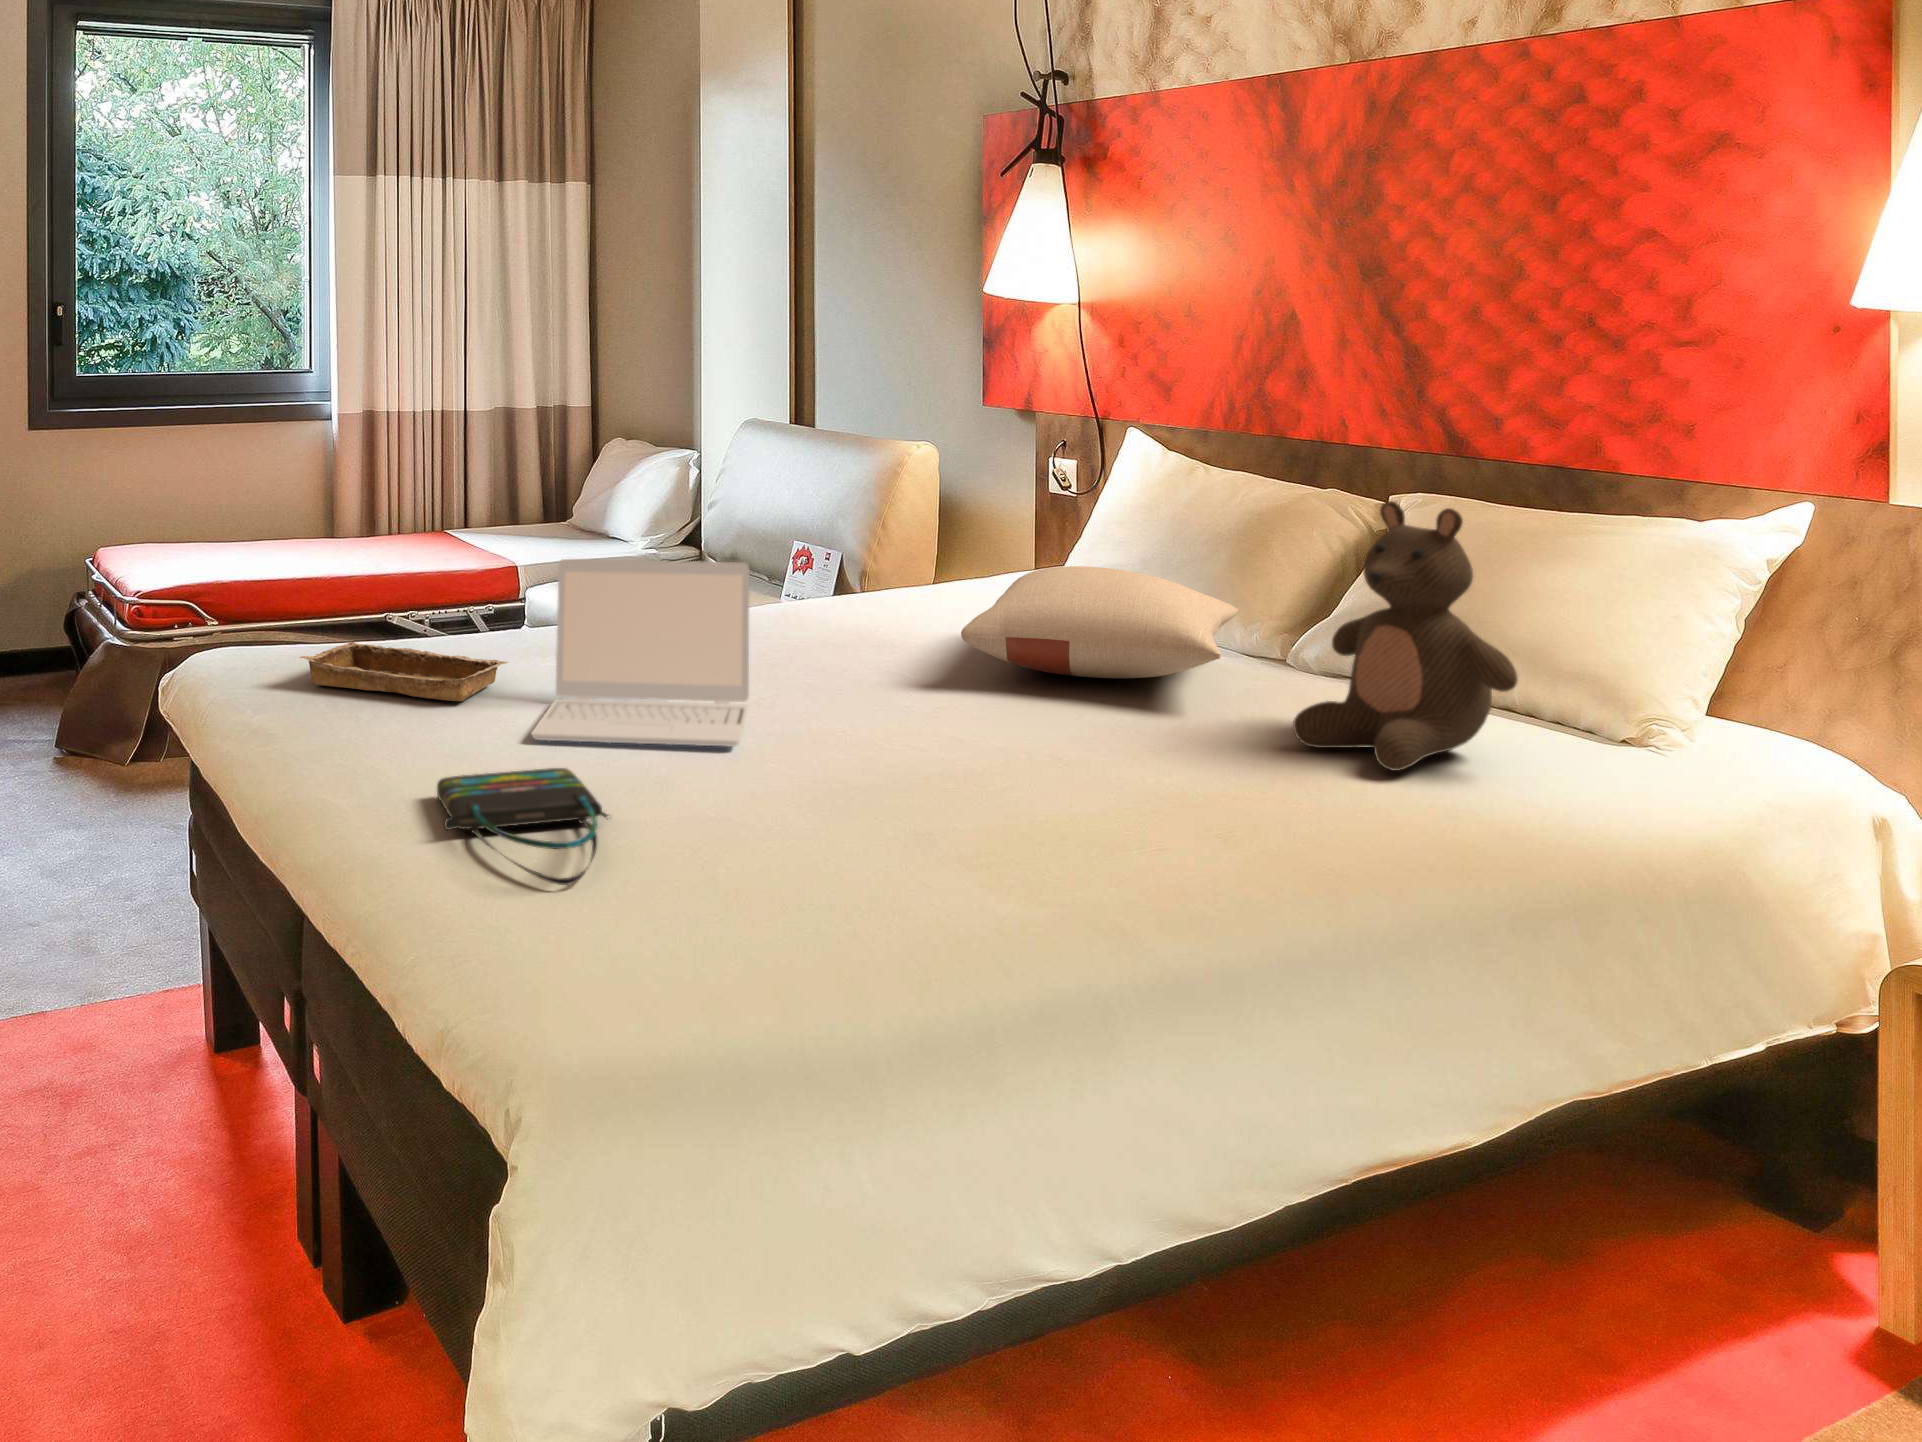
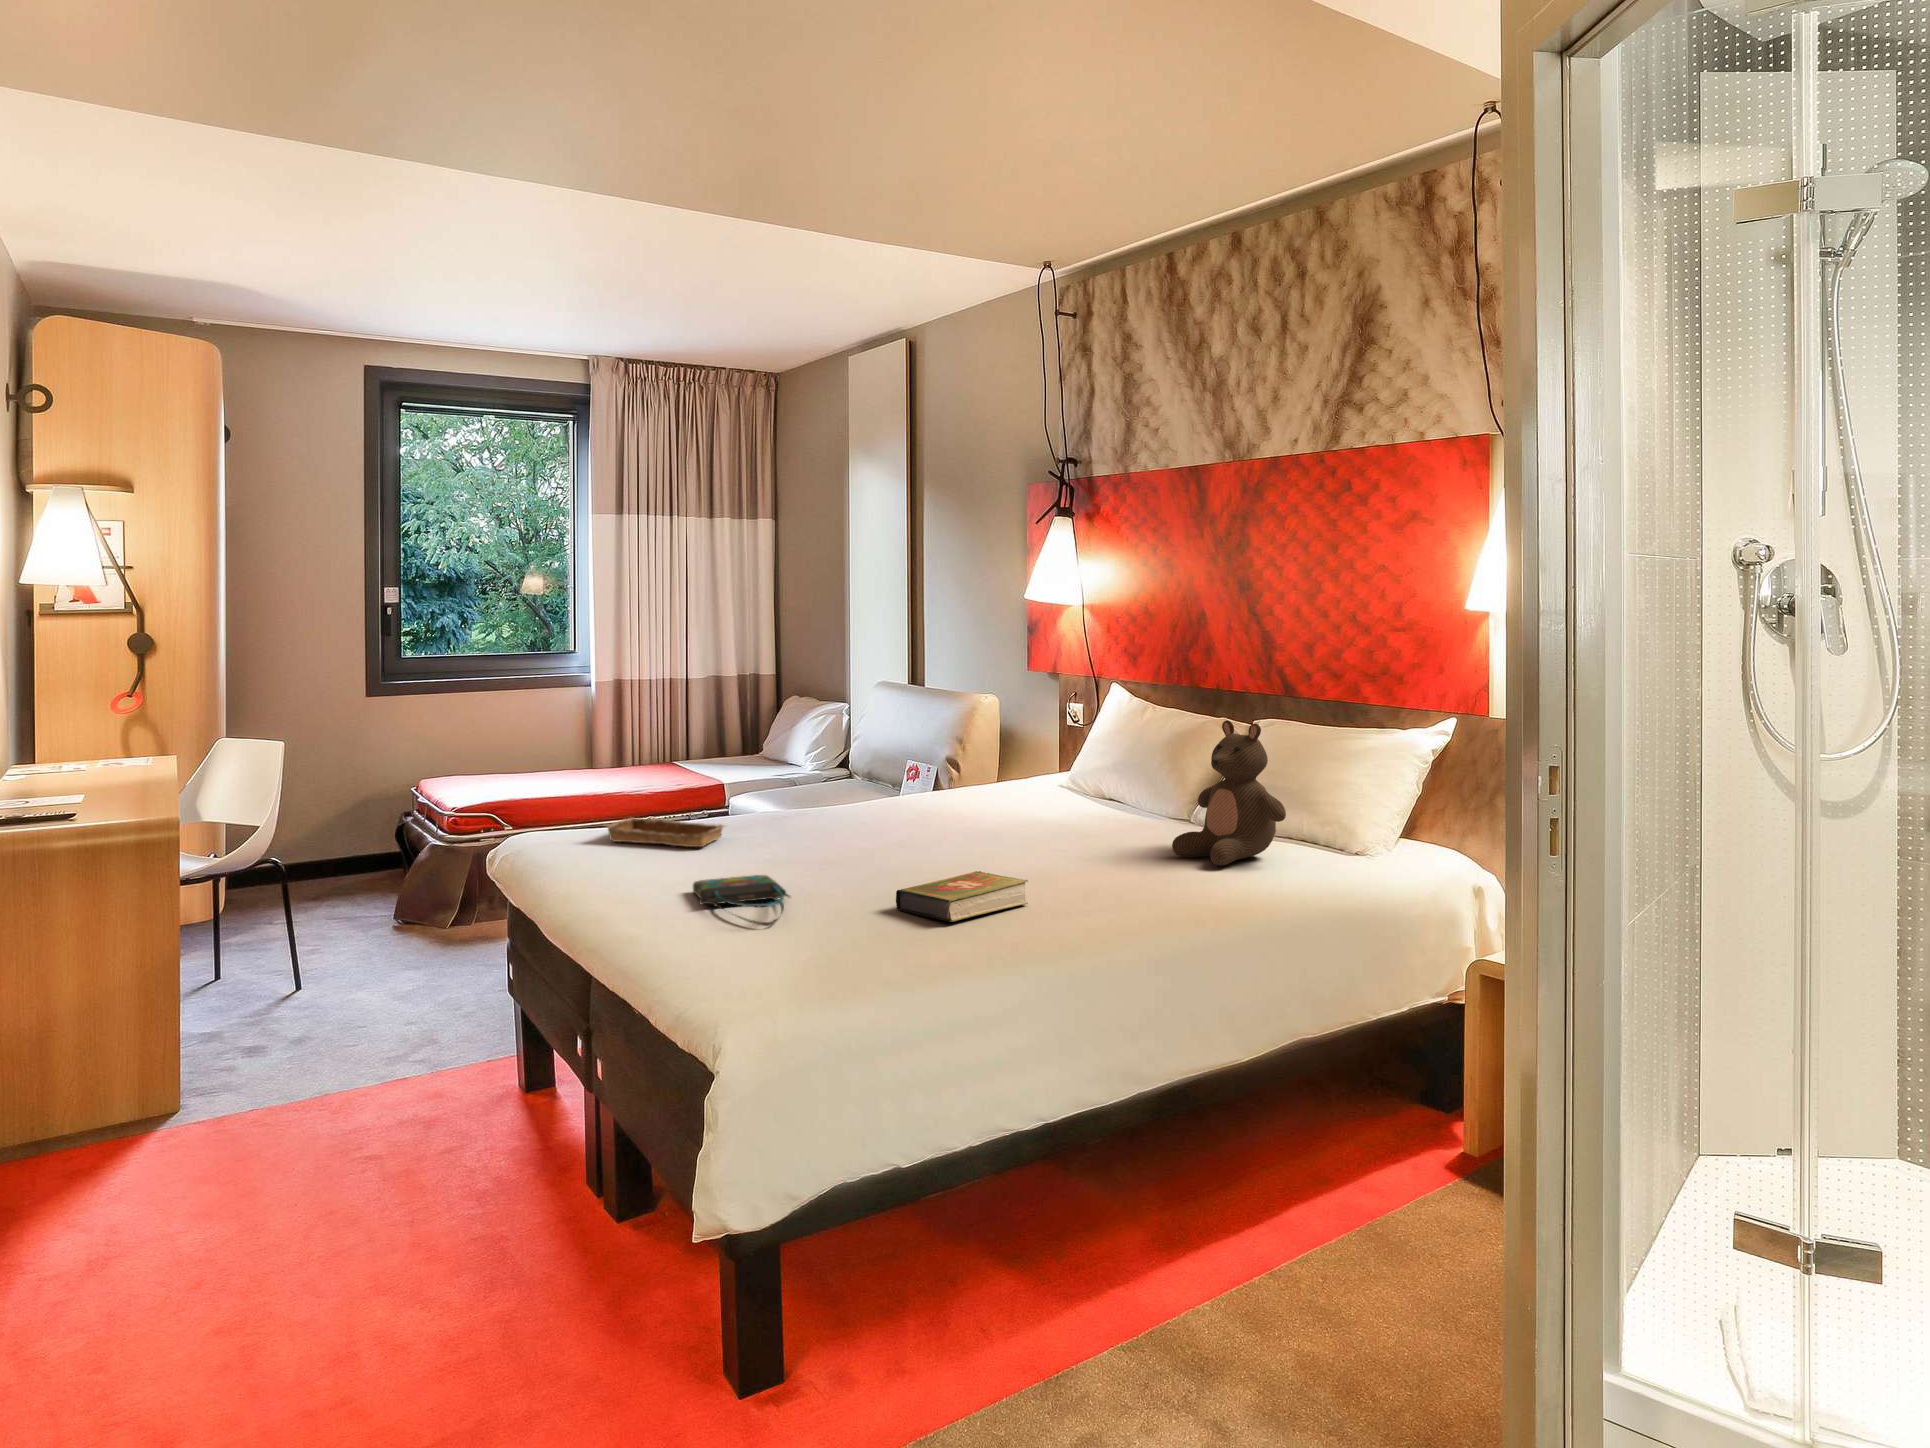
laptop: present [532,559,749,747] -> none [745,763,871,865]
pillow: present [961,566,1239,678] -> none [996,764,1159,826]
book: none [804,777,1054,890] -> present [896,871,1028,922]

